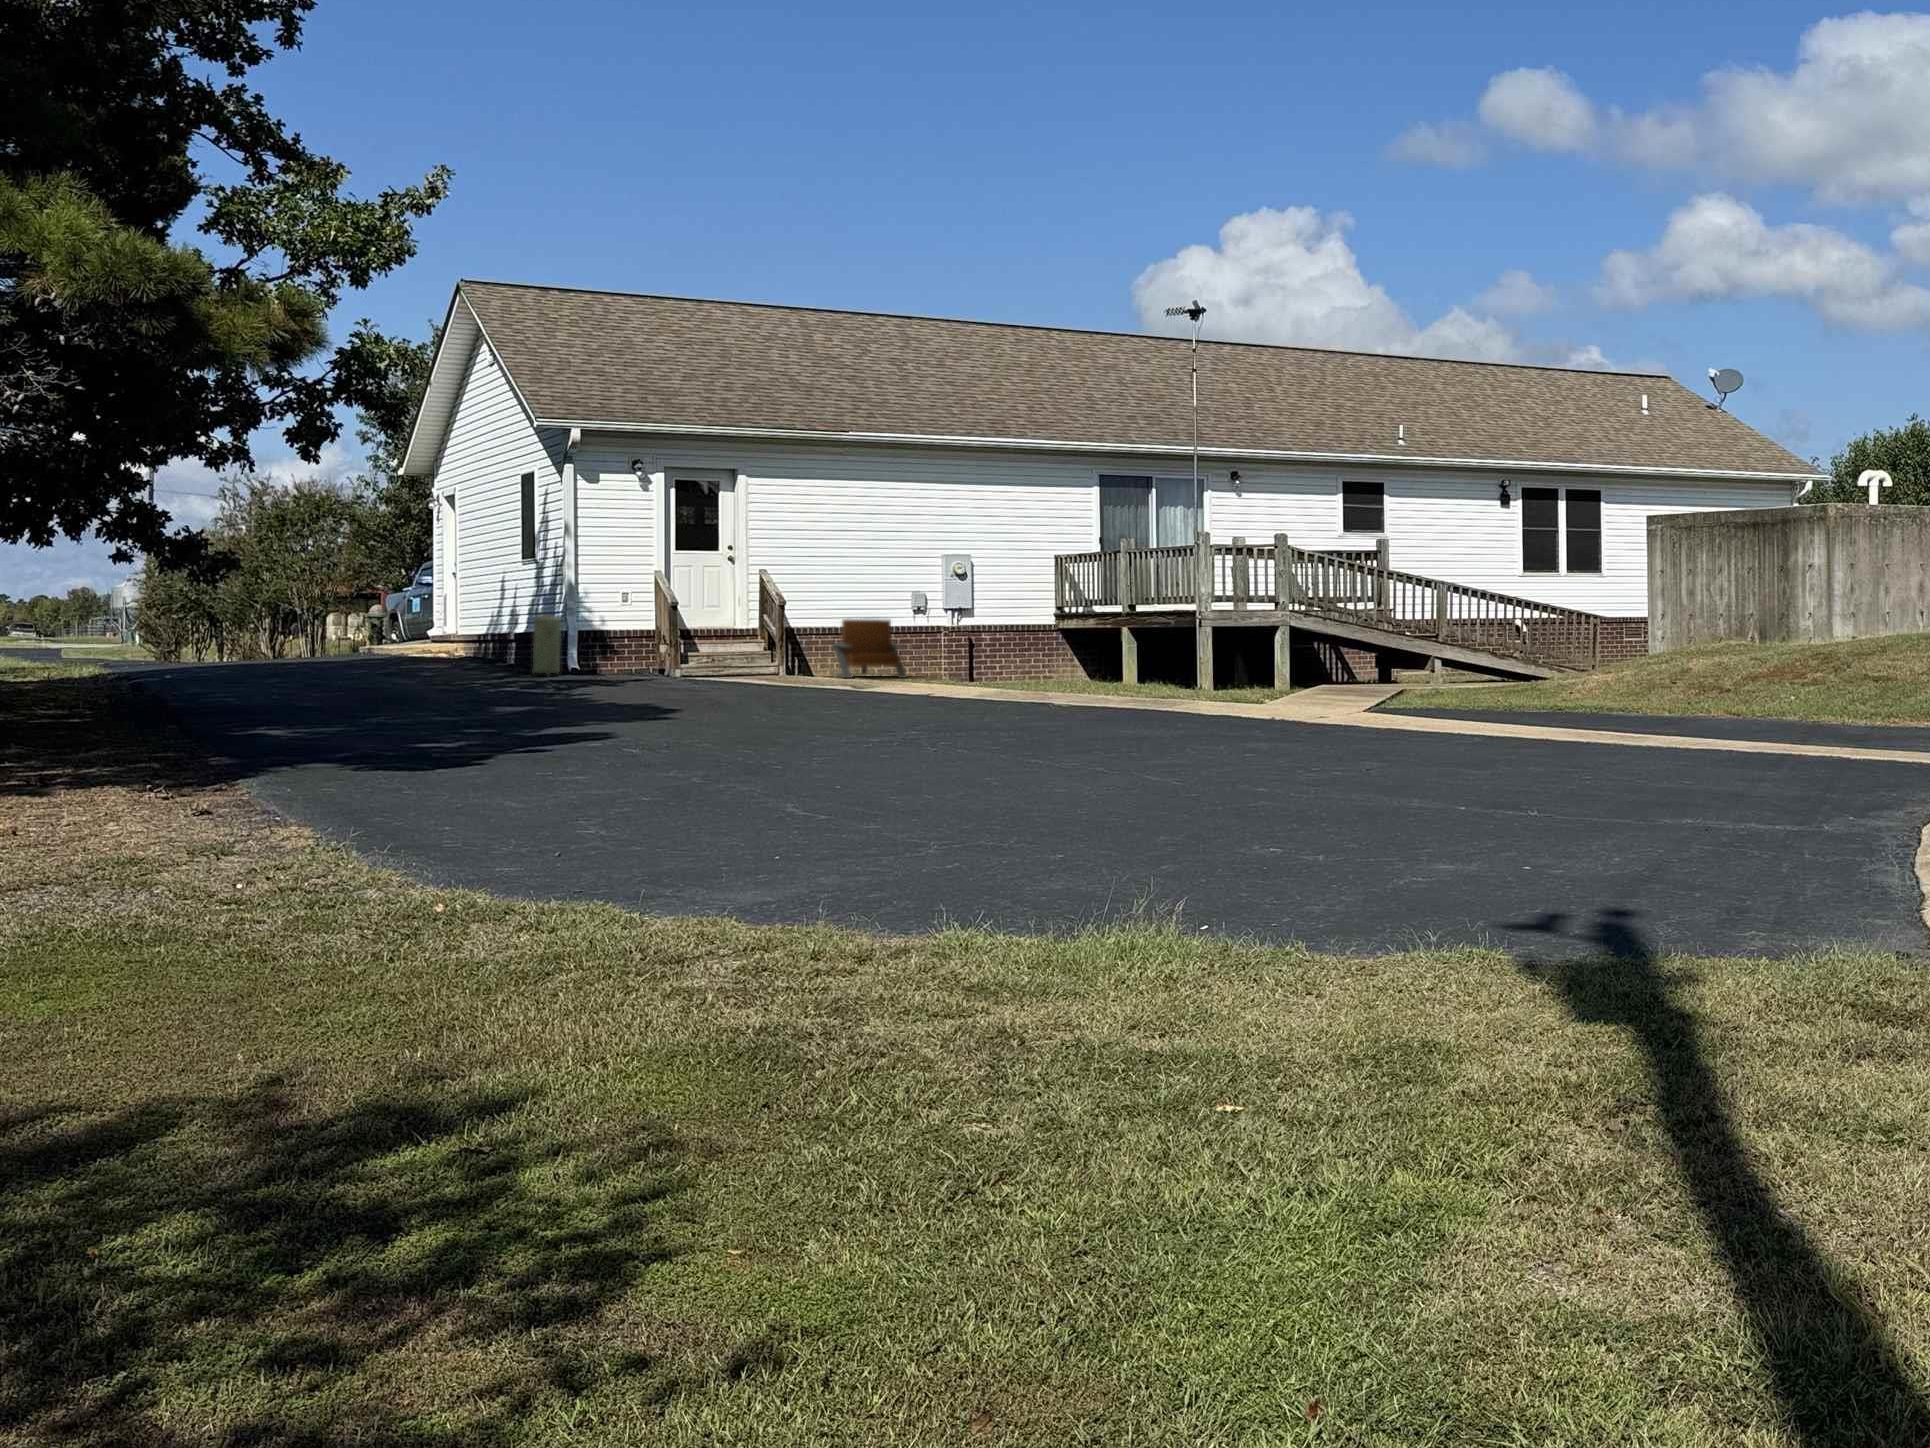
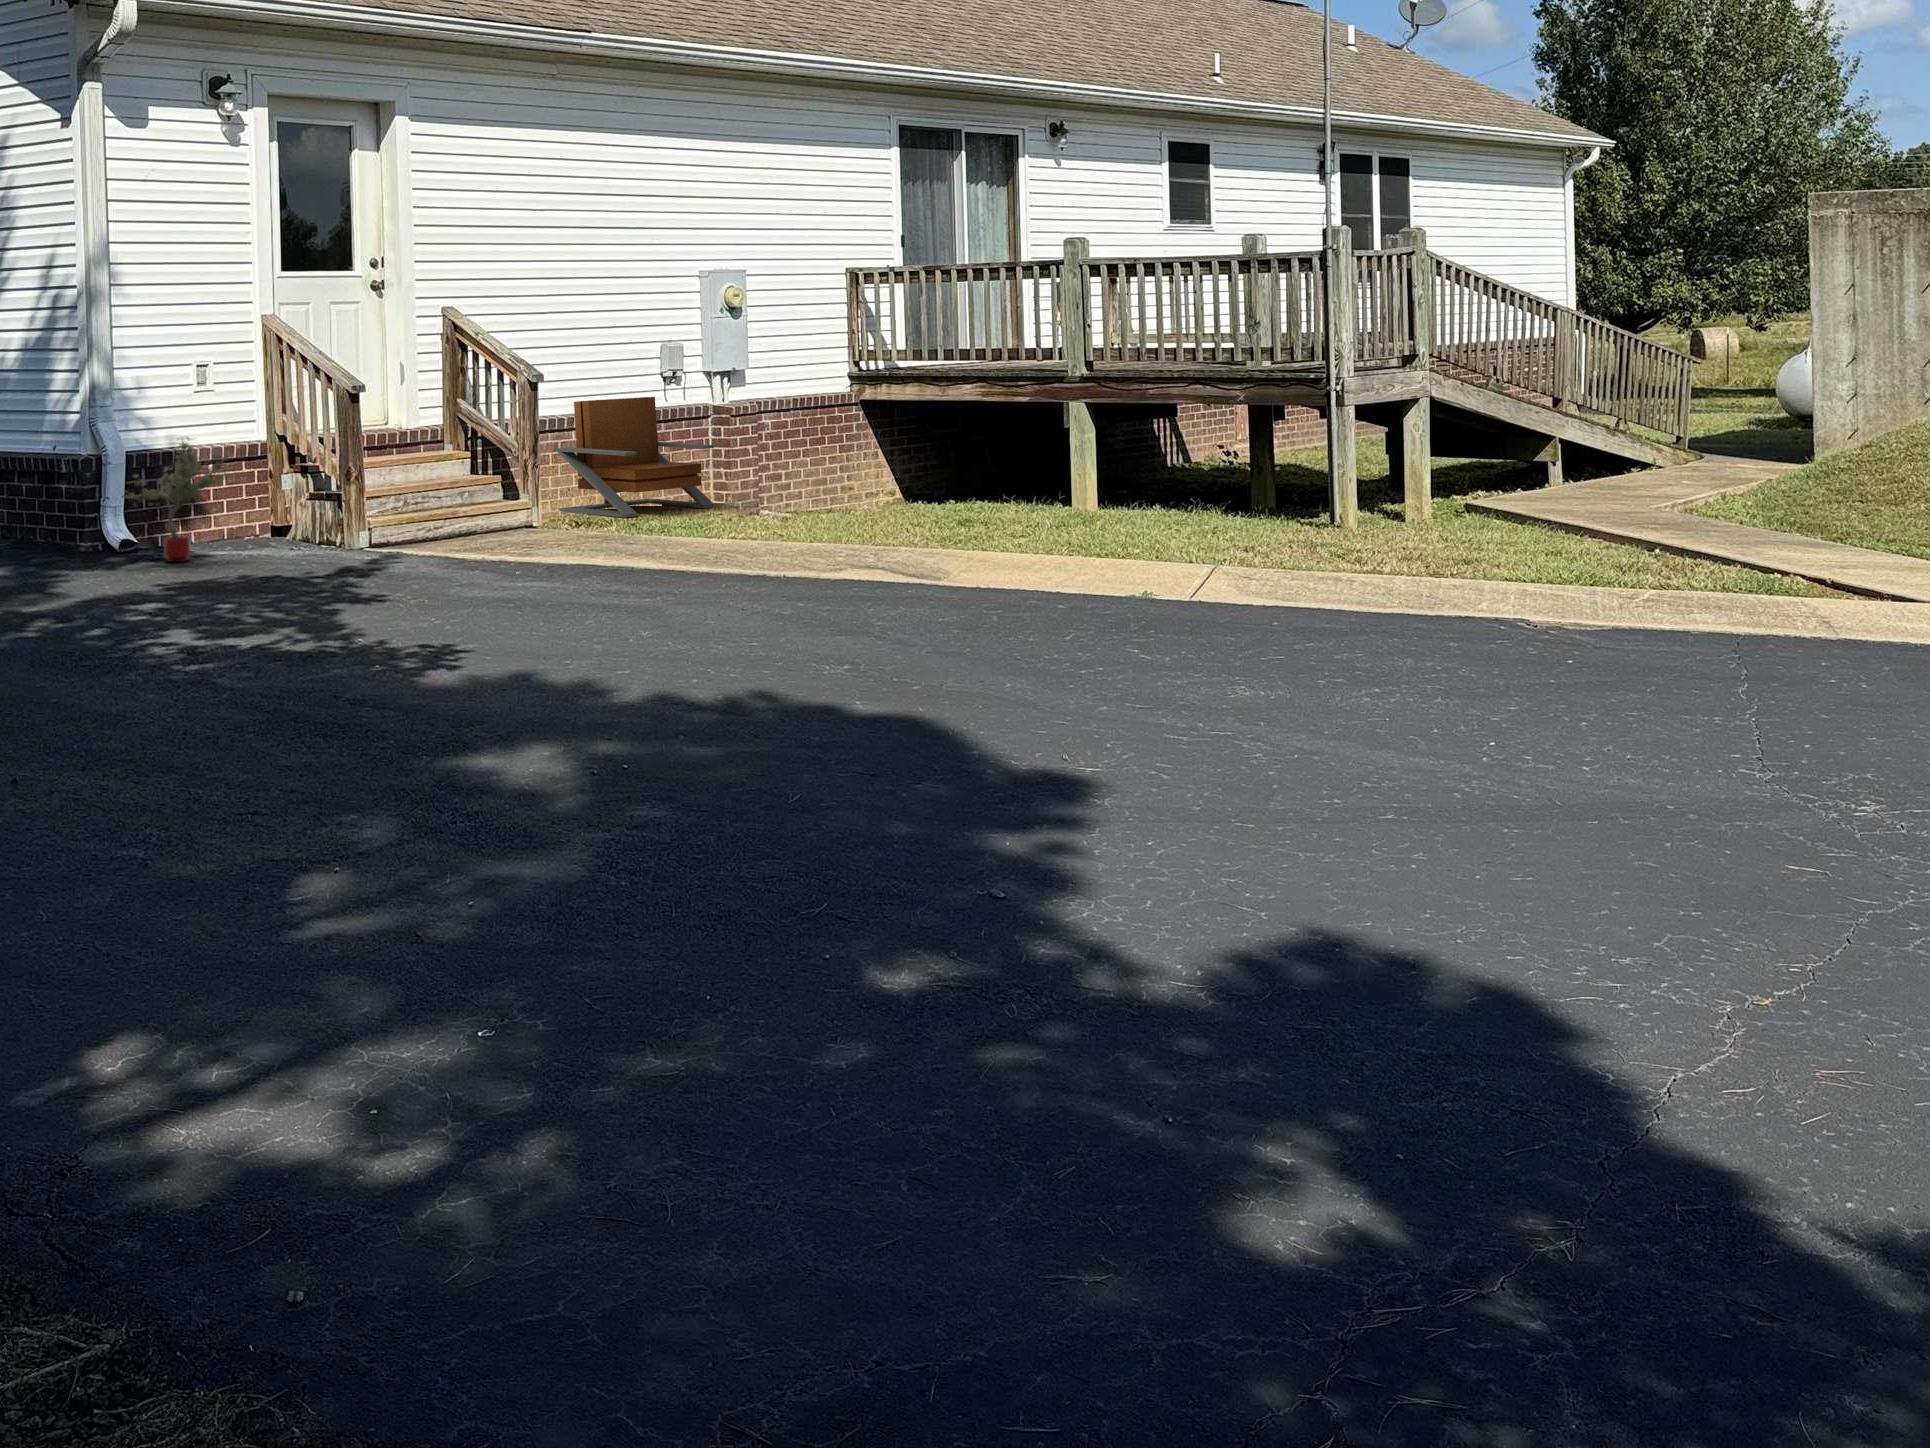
trash can: present [532,614,562,675] -> none [22,422,87,565]
potted tree: none [567,623,618,678] -> present [125,437,228,562]

